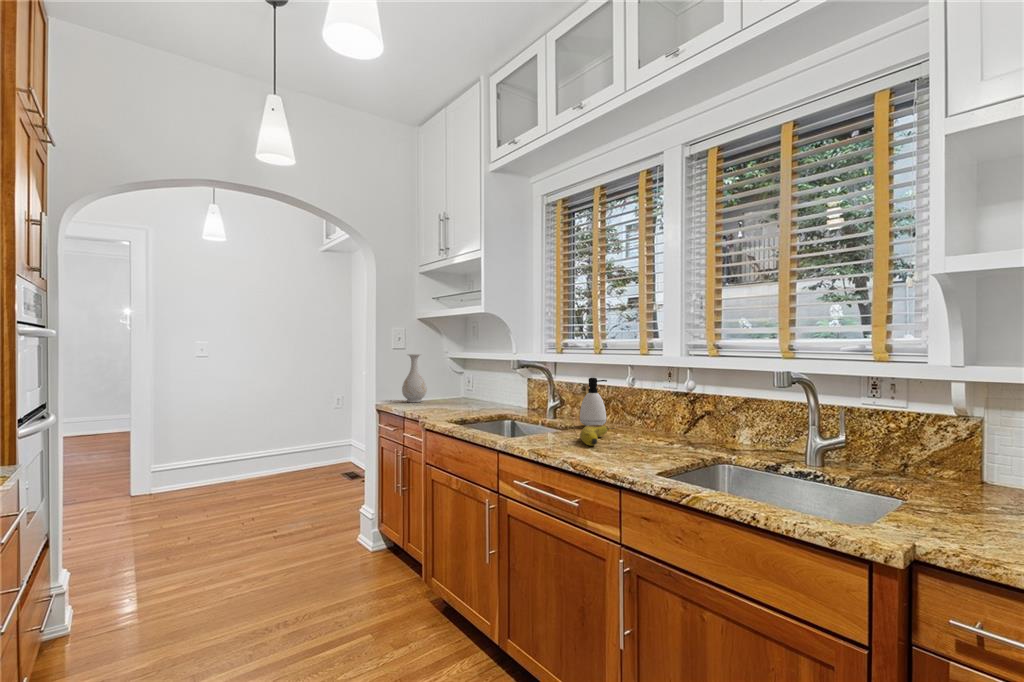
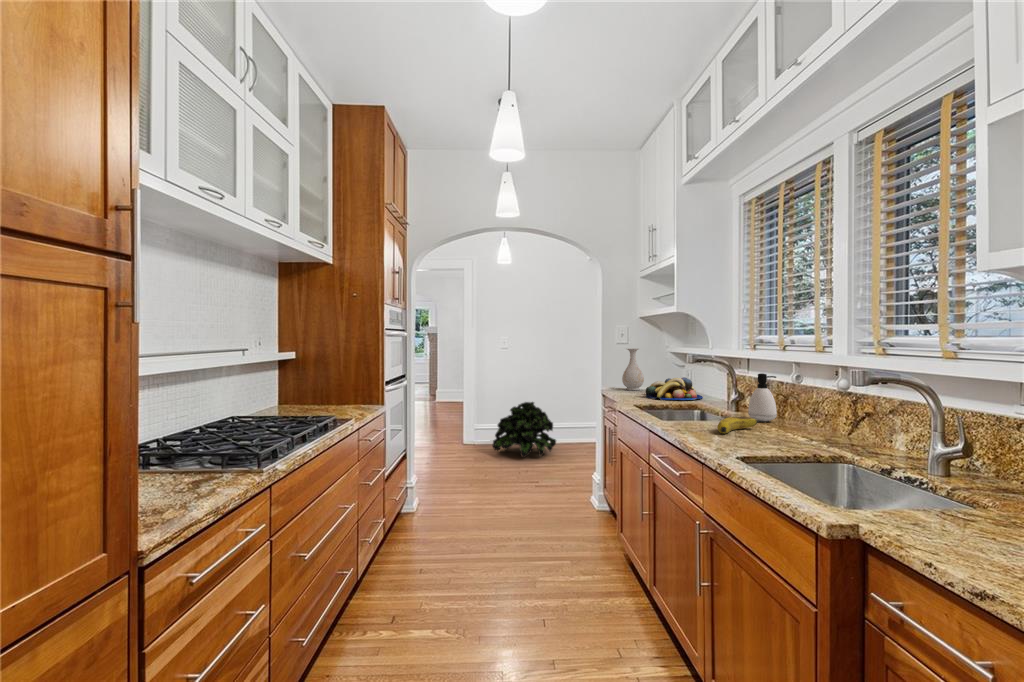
fruit bowl: none [440,385,500,412] -> present [646,377,703,400]
potted plant: none [196,424,289,500] -> present [493,402,556,458]

